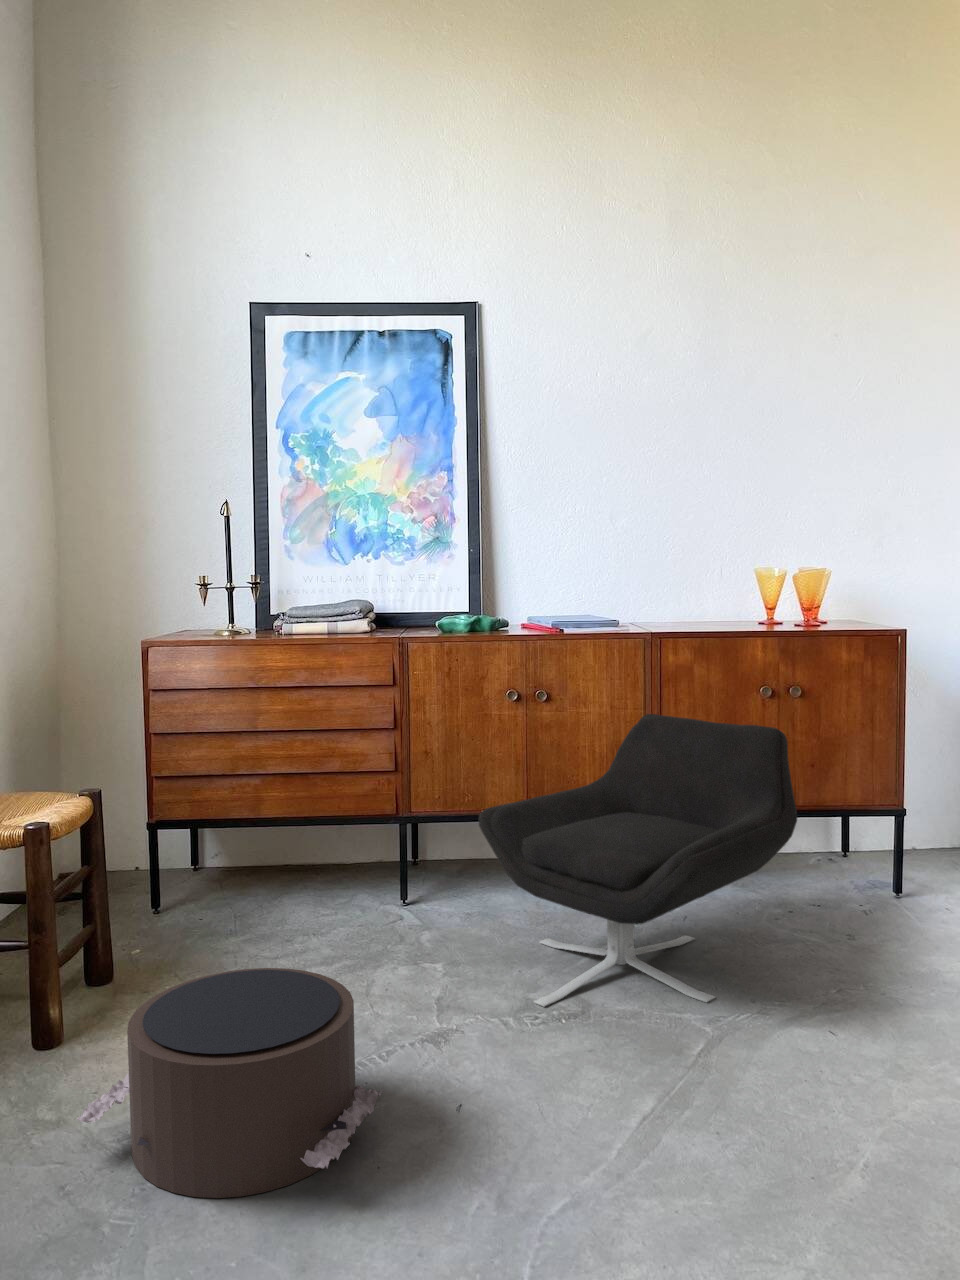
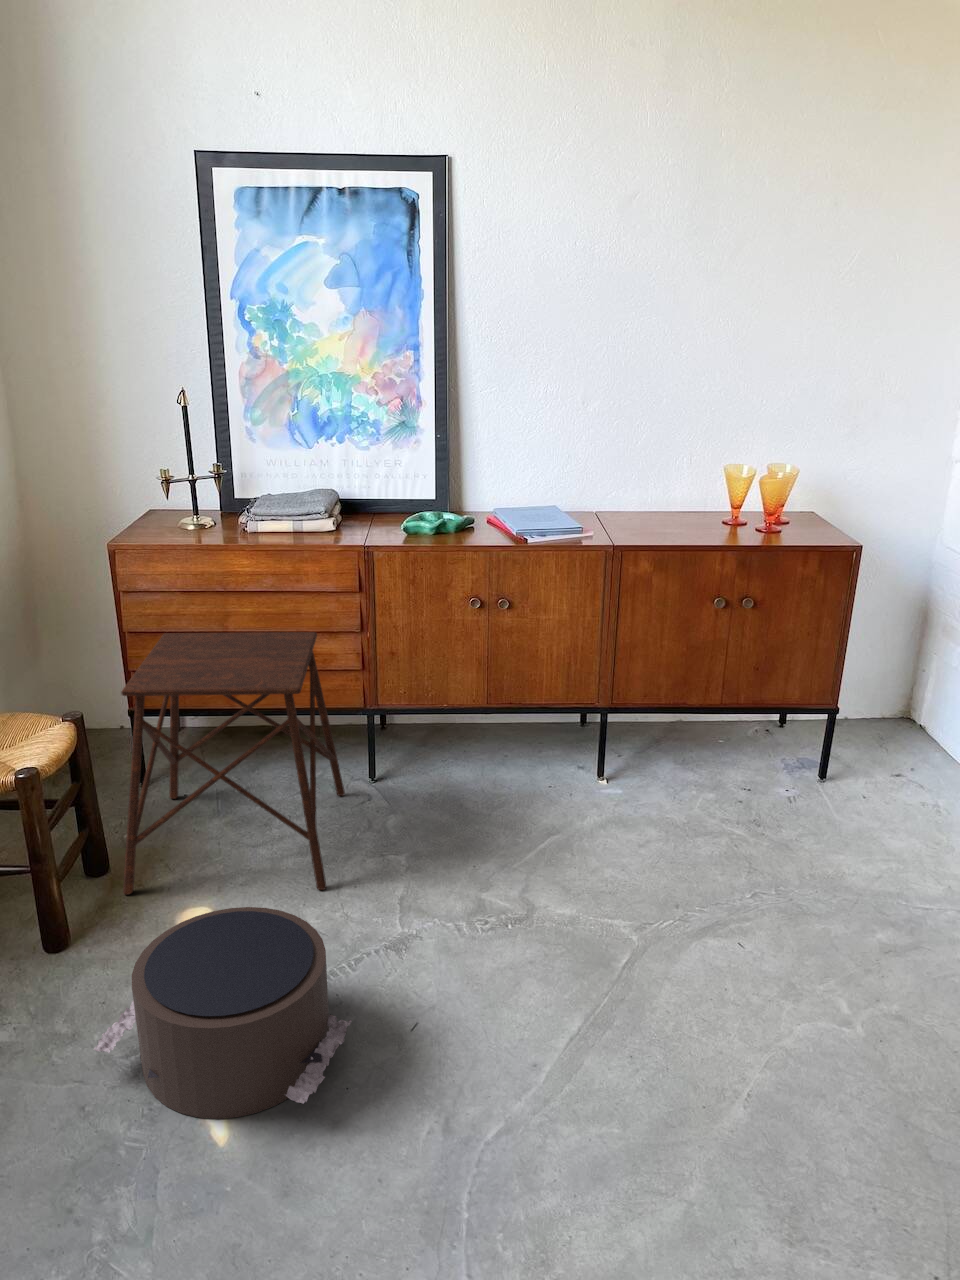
lounge chair: present [478,714,797,1007] -> none [439,622,732,911]
side table: none [127,726,376,997] -> present [121,632,345,895]

